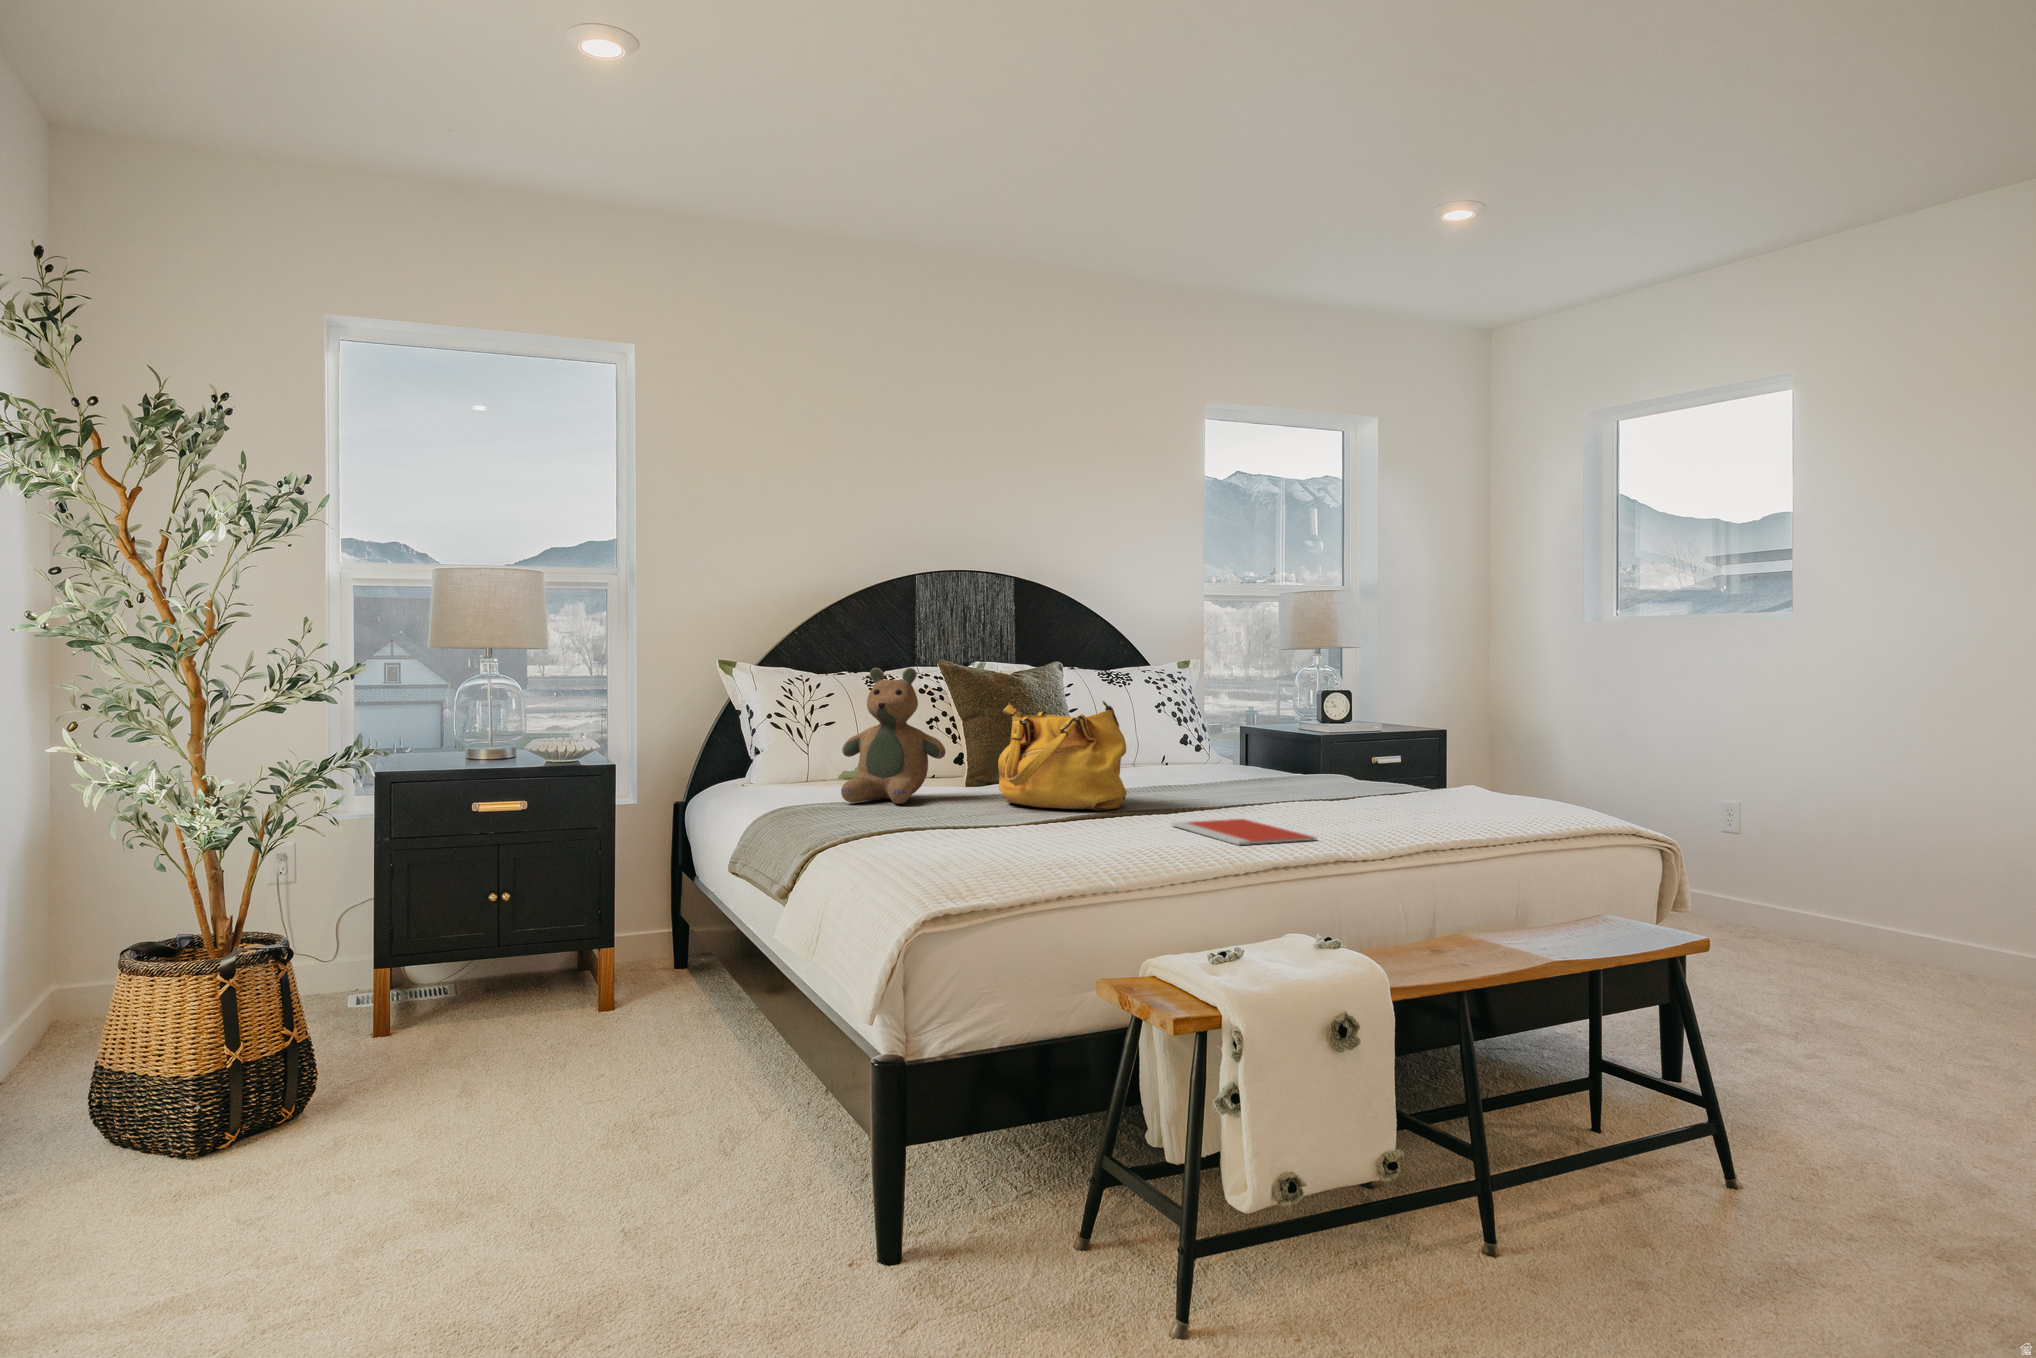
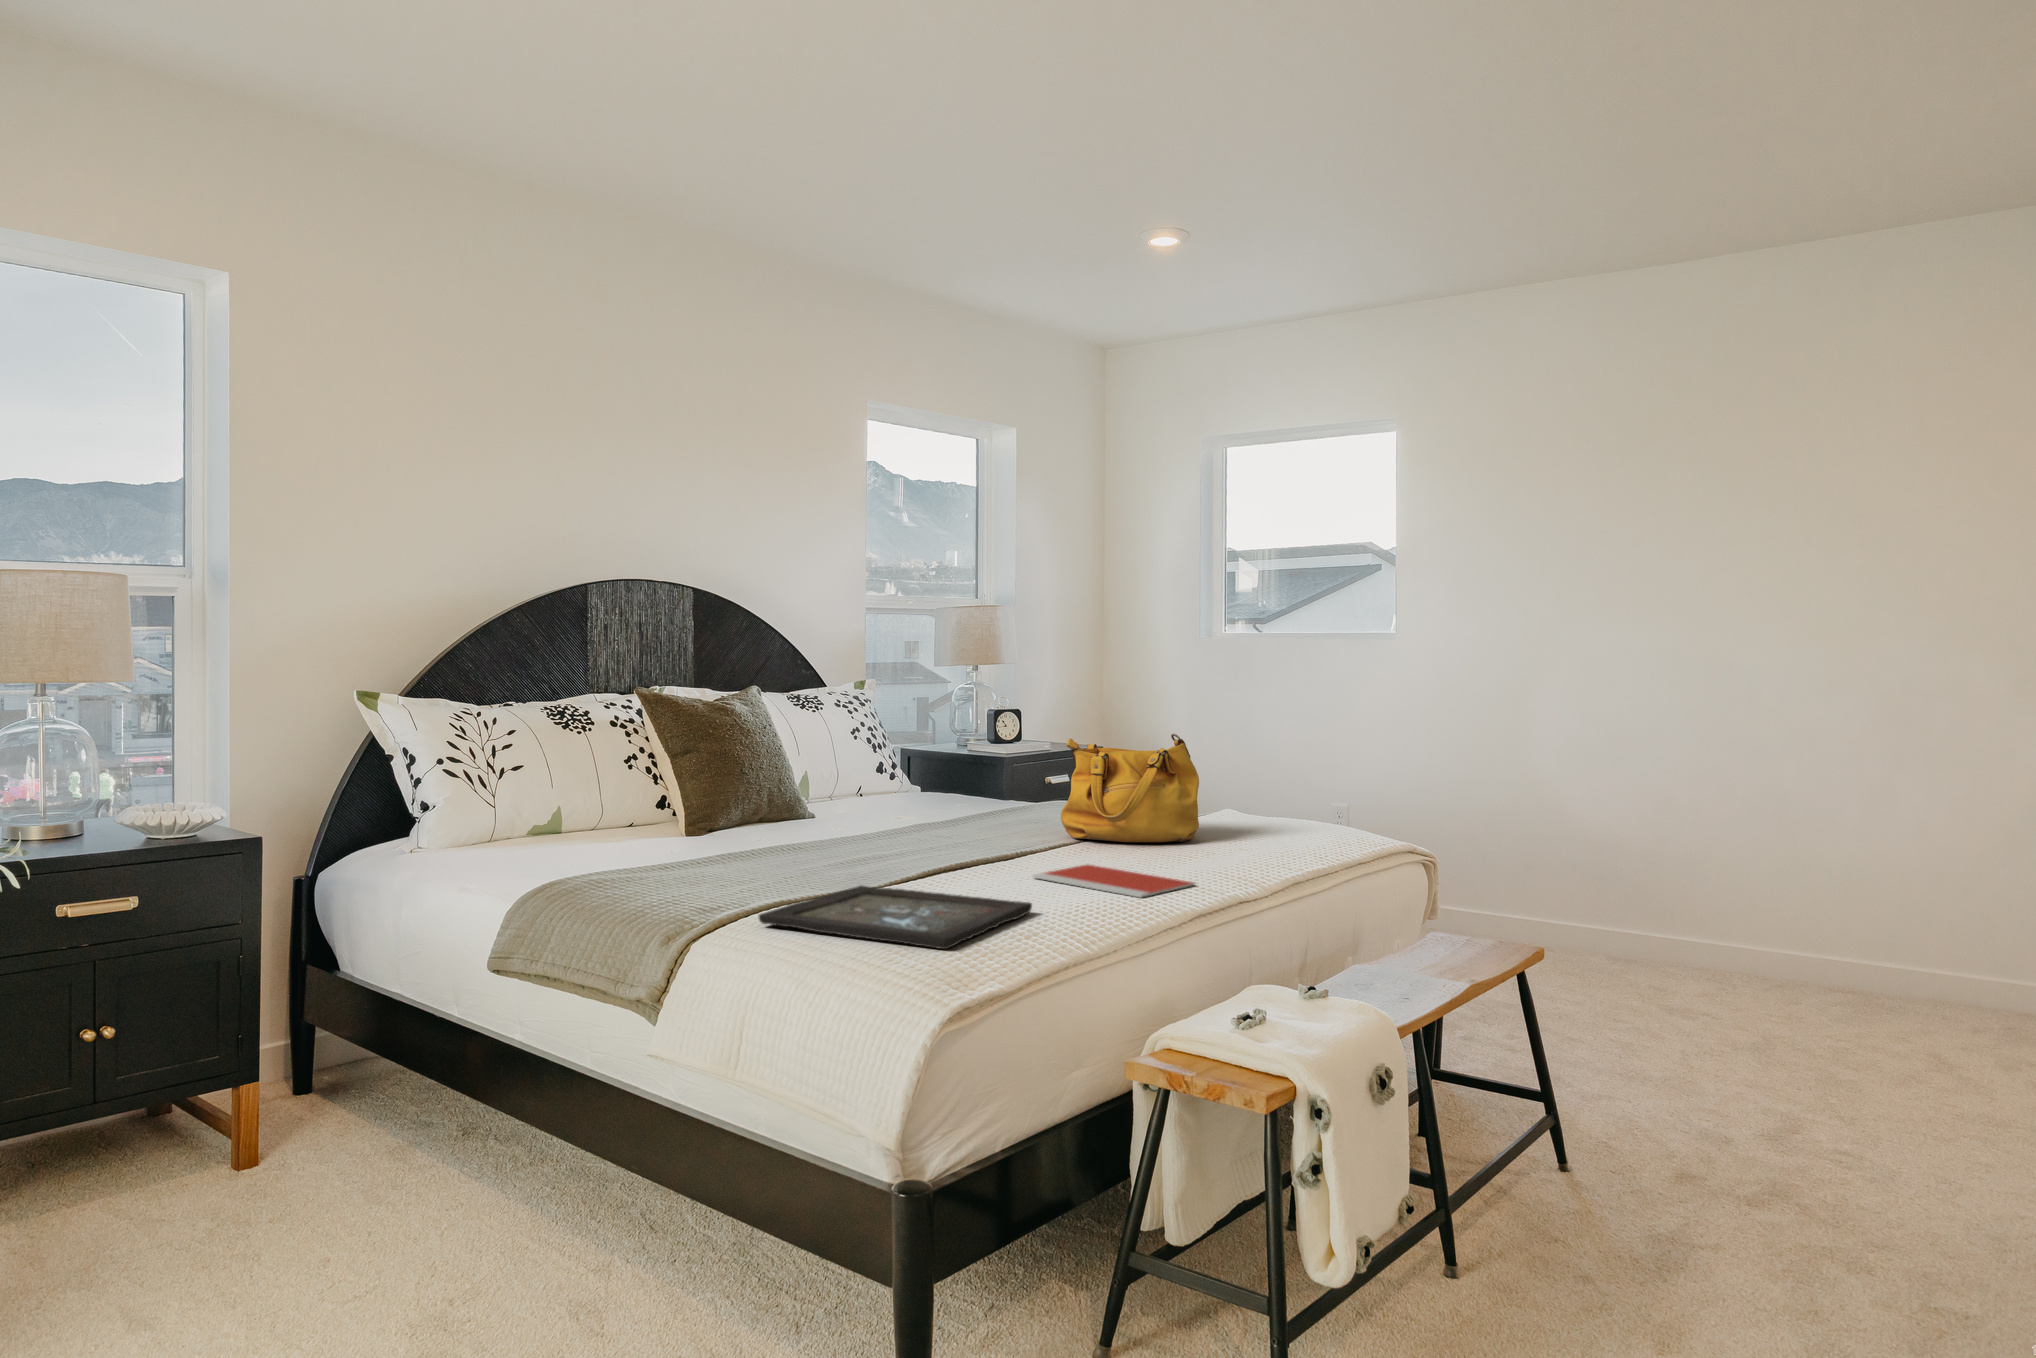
teddy bear: present [841,668,946,804] -> none [594,708,726,871]
handbag: present [998,701,1127,811] -> present [1061,734,1199,842]
tray: none [860,819,1107,865] -> present [759,886,1032,949]

